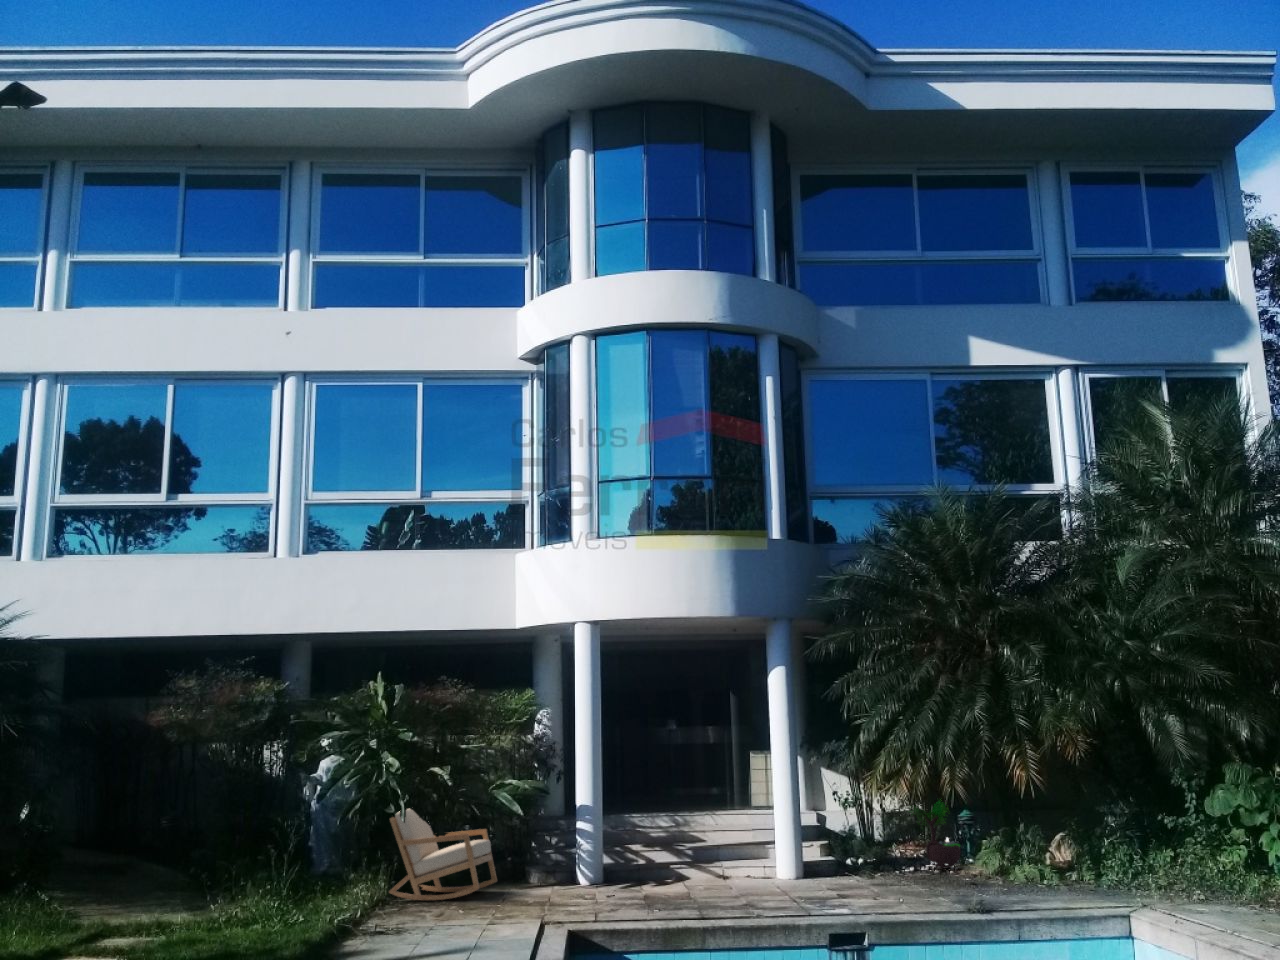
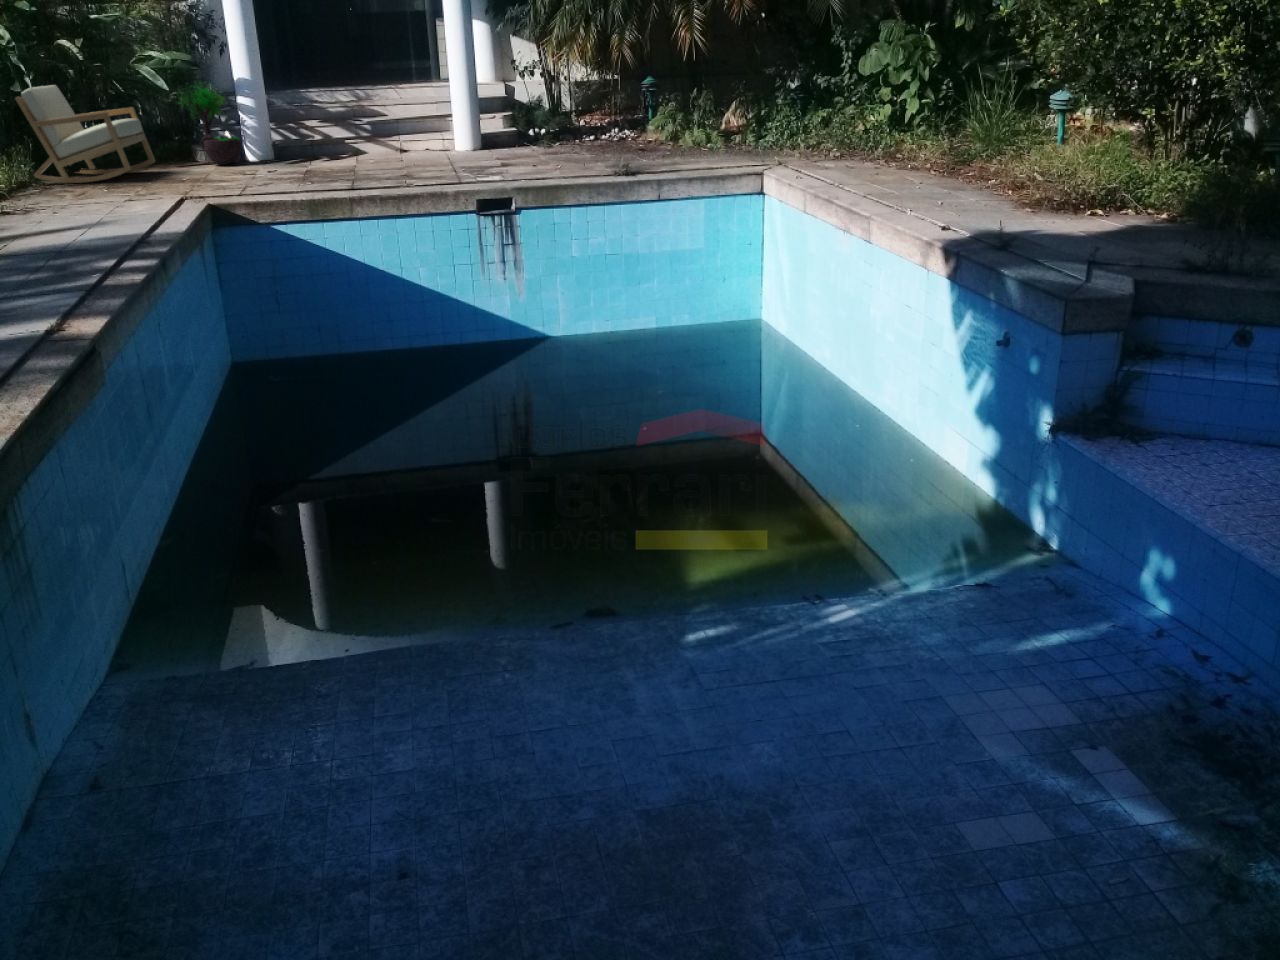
potted tree: present [909,799,961,868] -> present [181,83,241,165]

